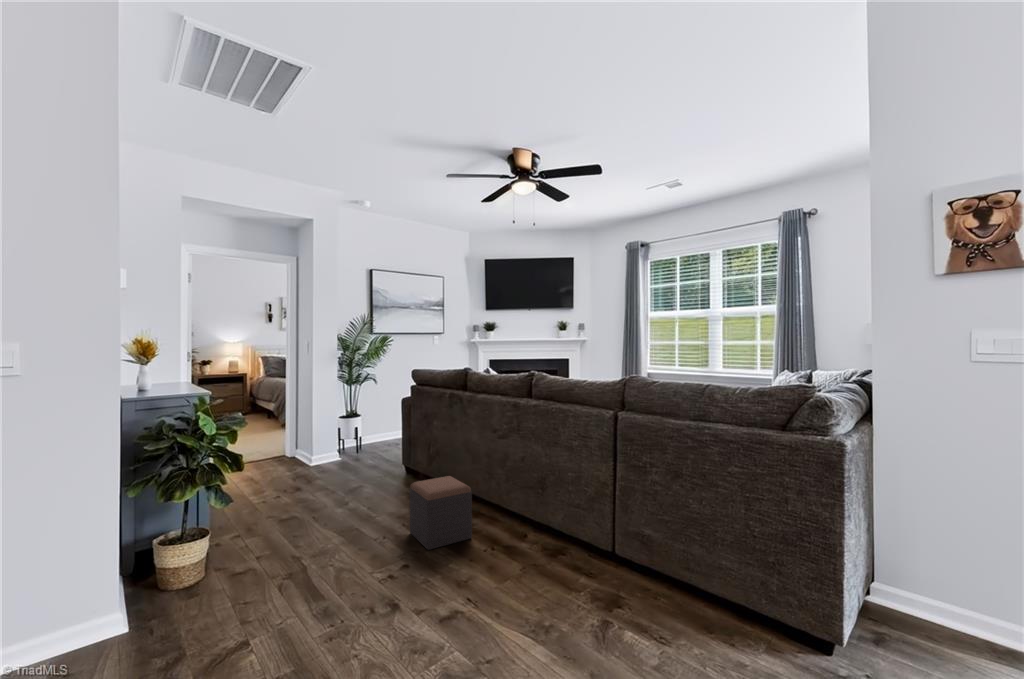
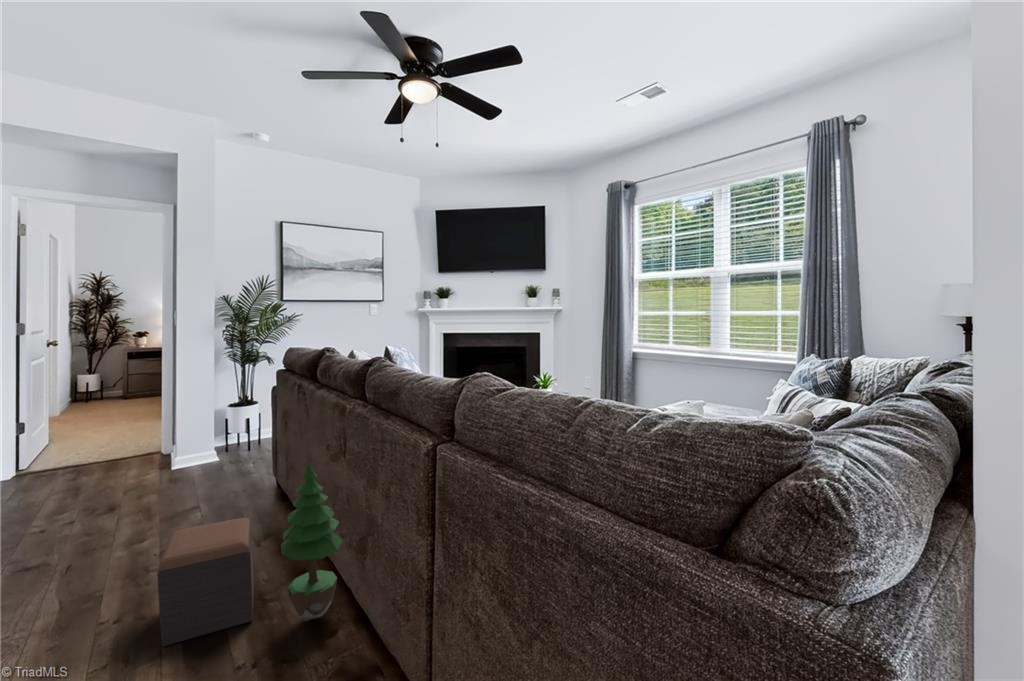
potted tree: none [492,433,529,536] -> present [281,463,342,621]

